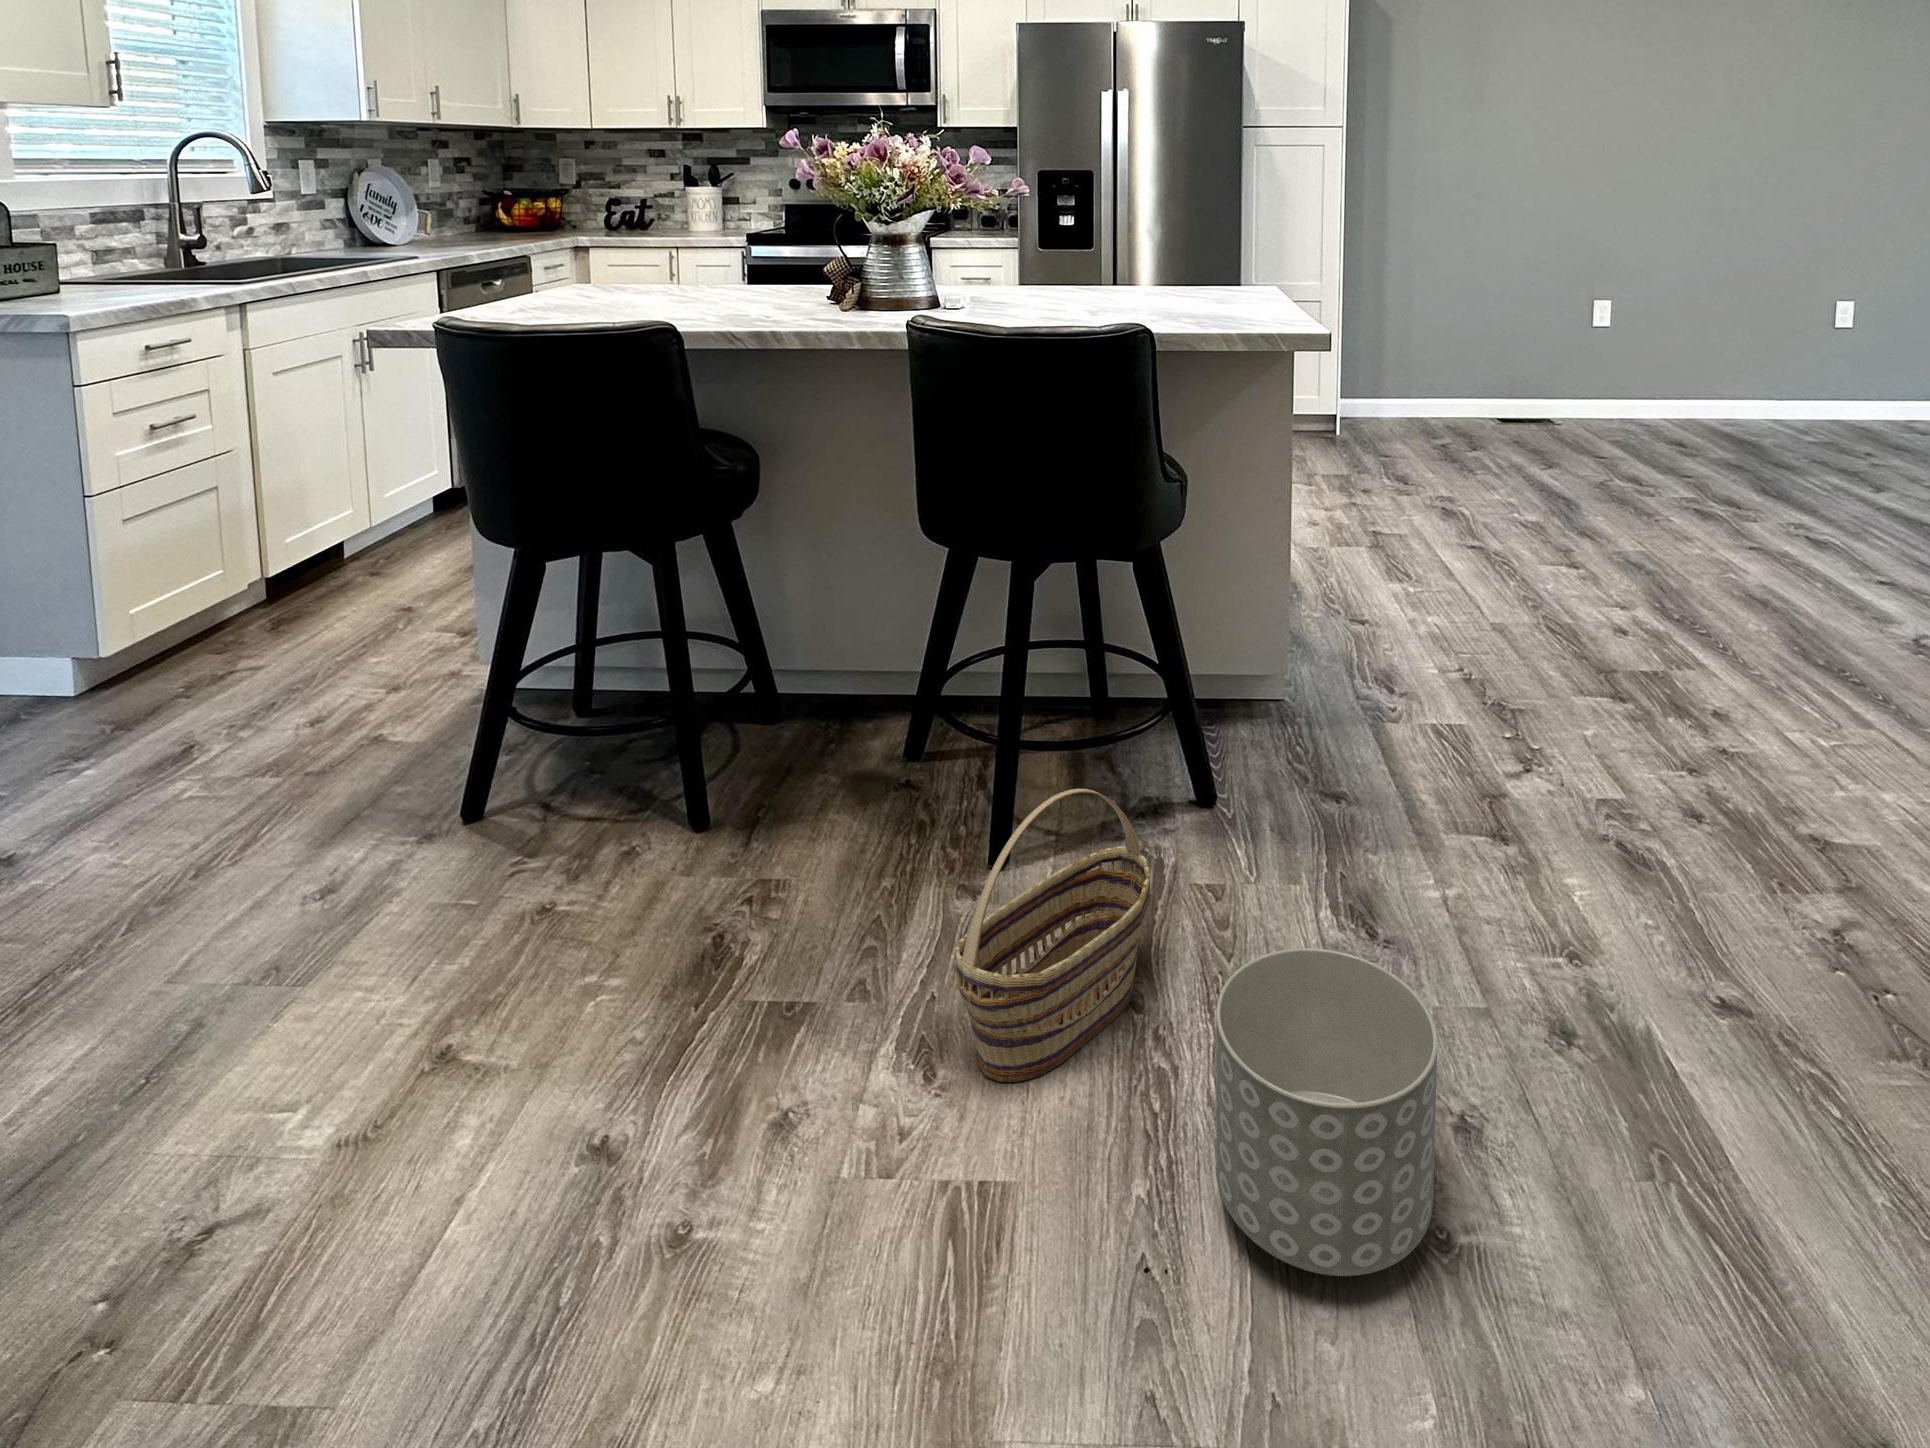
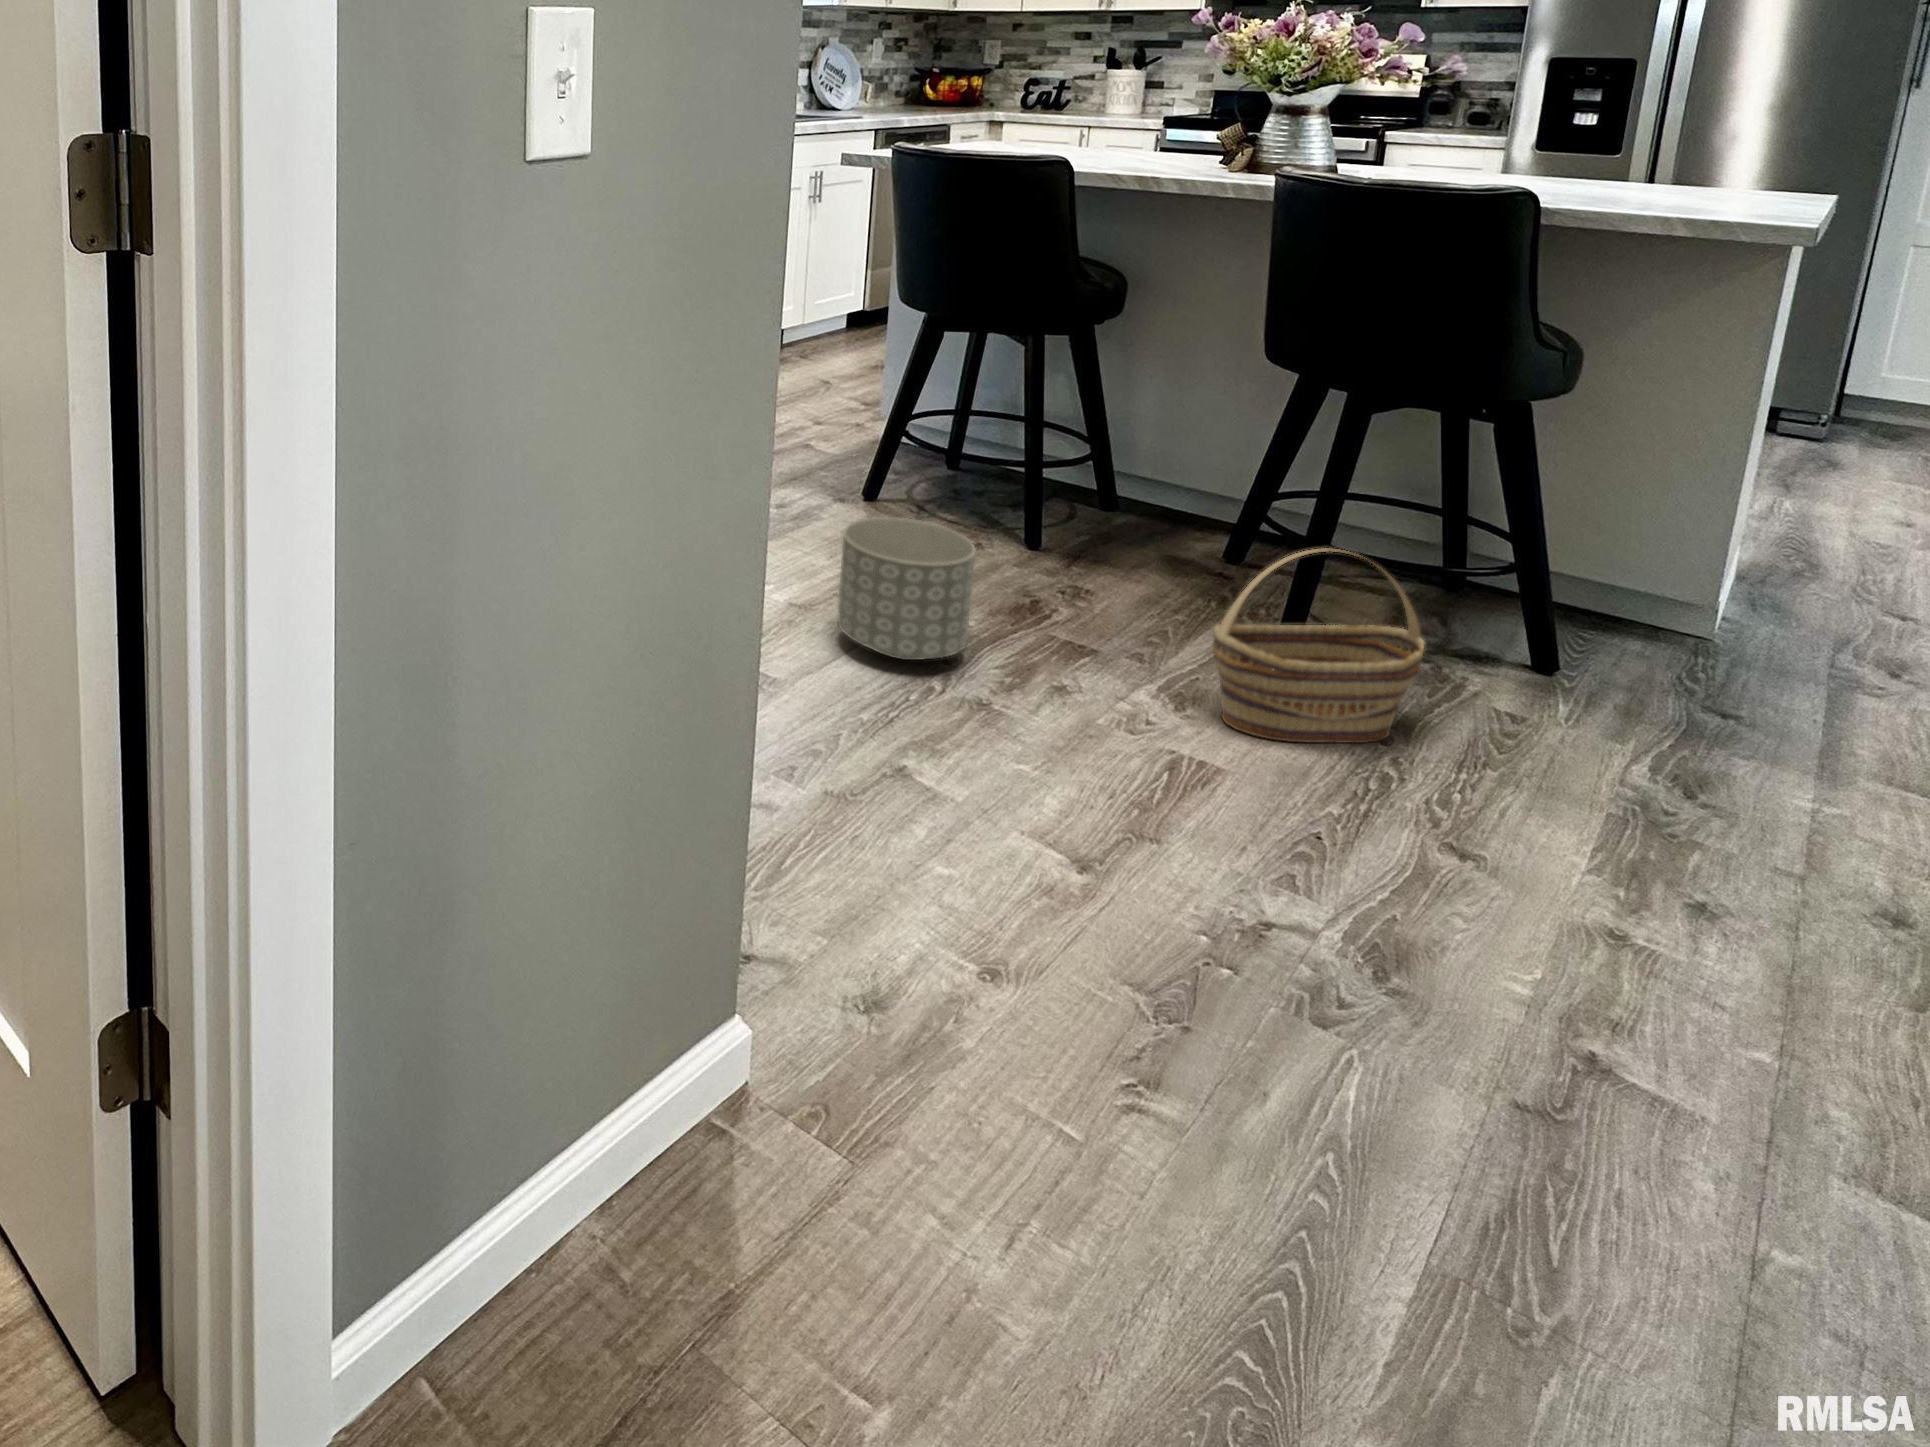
planter: present [1215,948,1438,1276] -> present [837,517,975,660]

